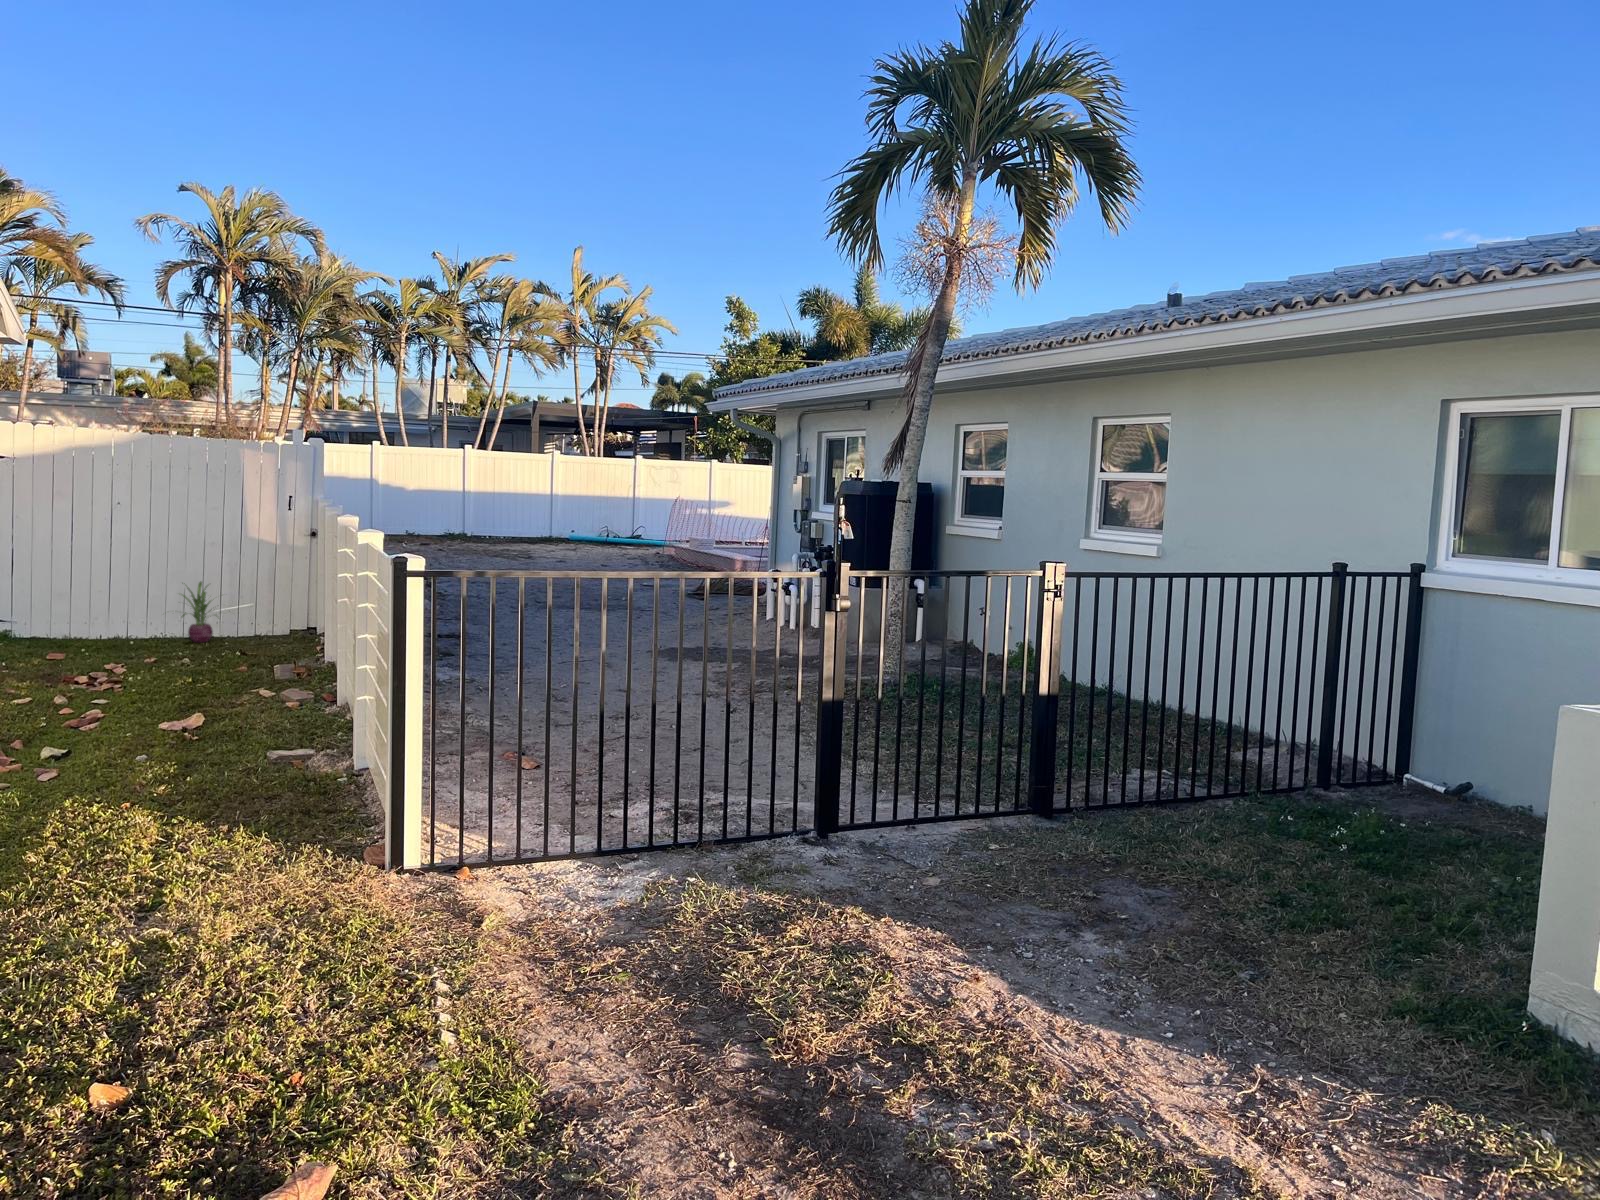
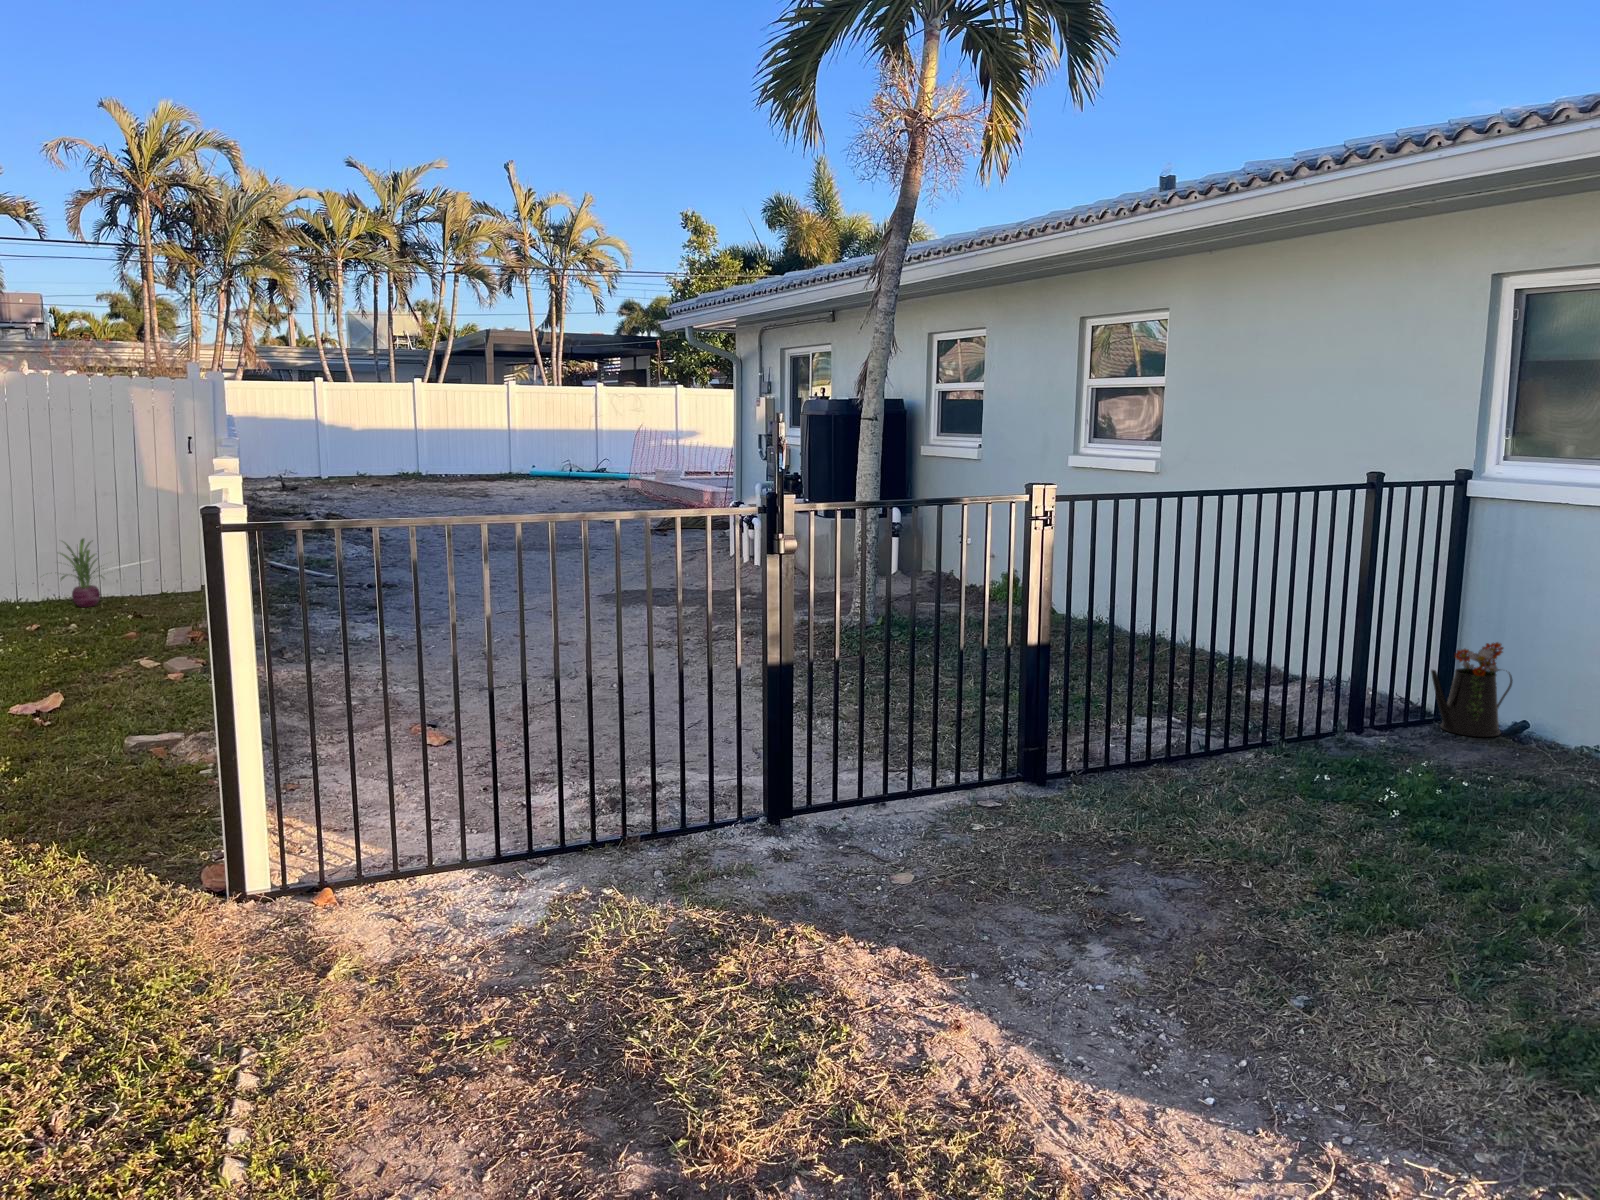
watering can: none [1387,710,1457,795] -> present [1431,642,1513,737]

